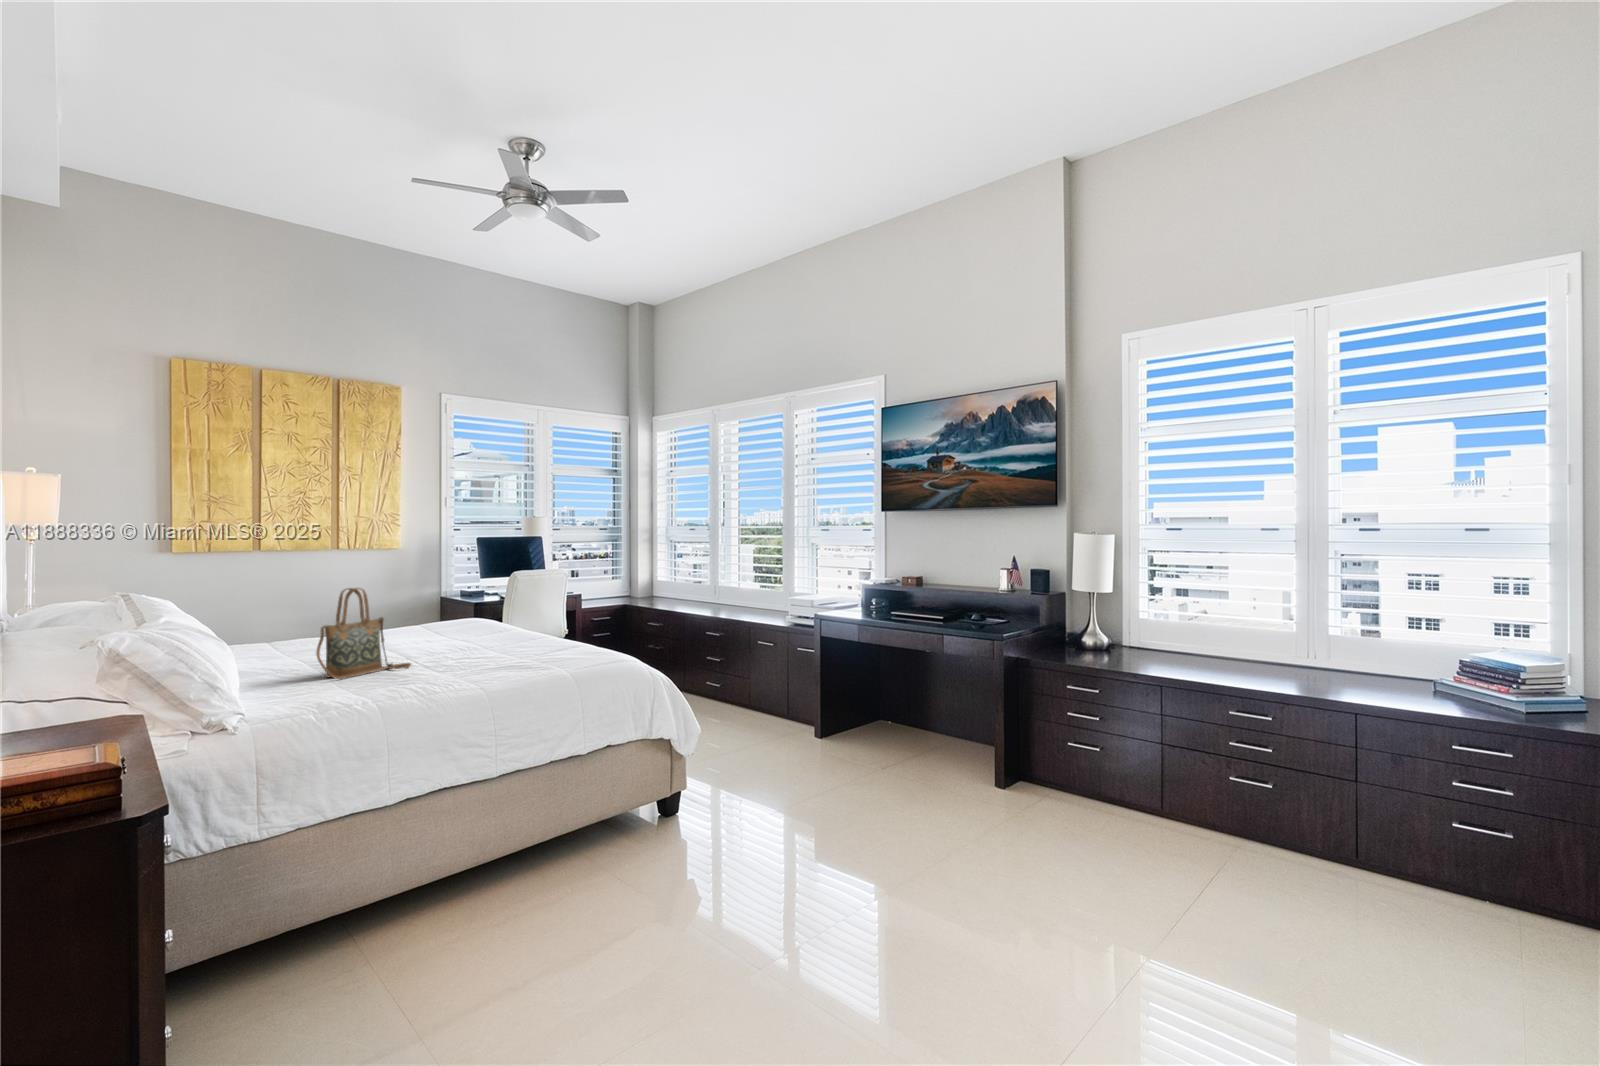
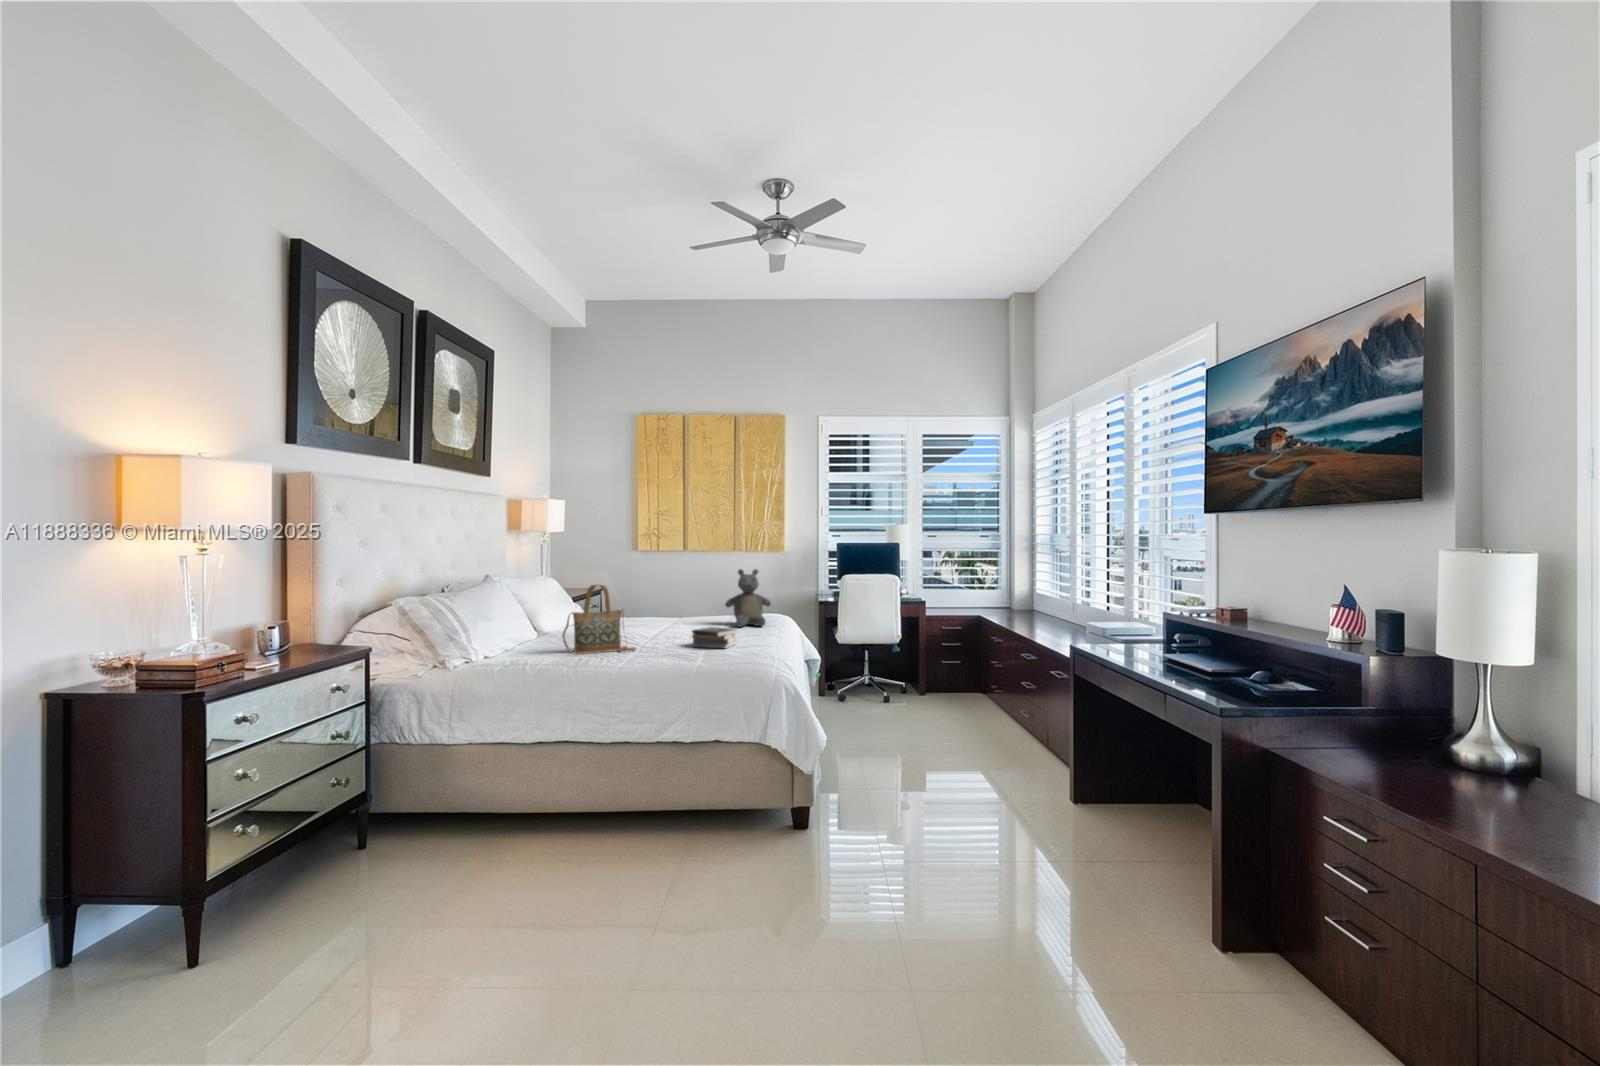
teddy bear: none [429,565,486,633] -> present [725,569,771,627]
book: none [463,631,515,655] -> present [692,627,738,648]

